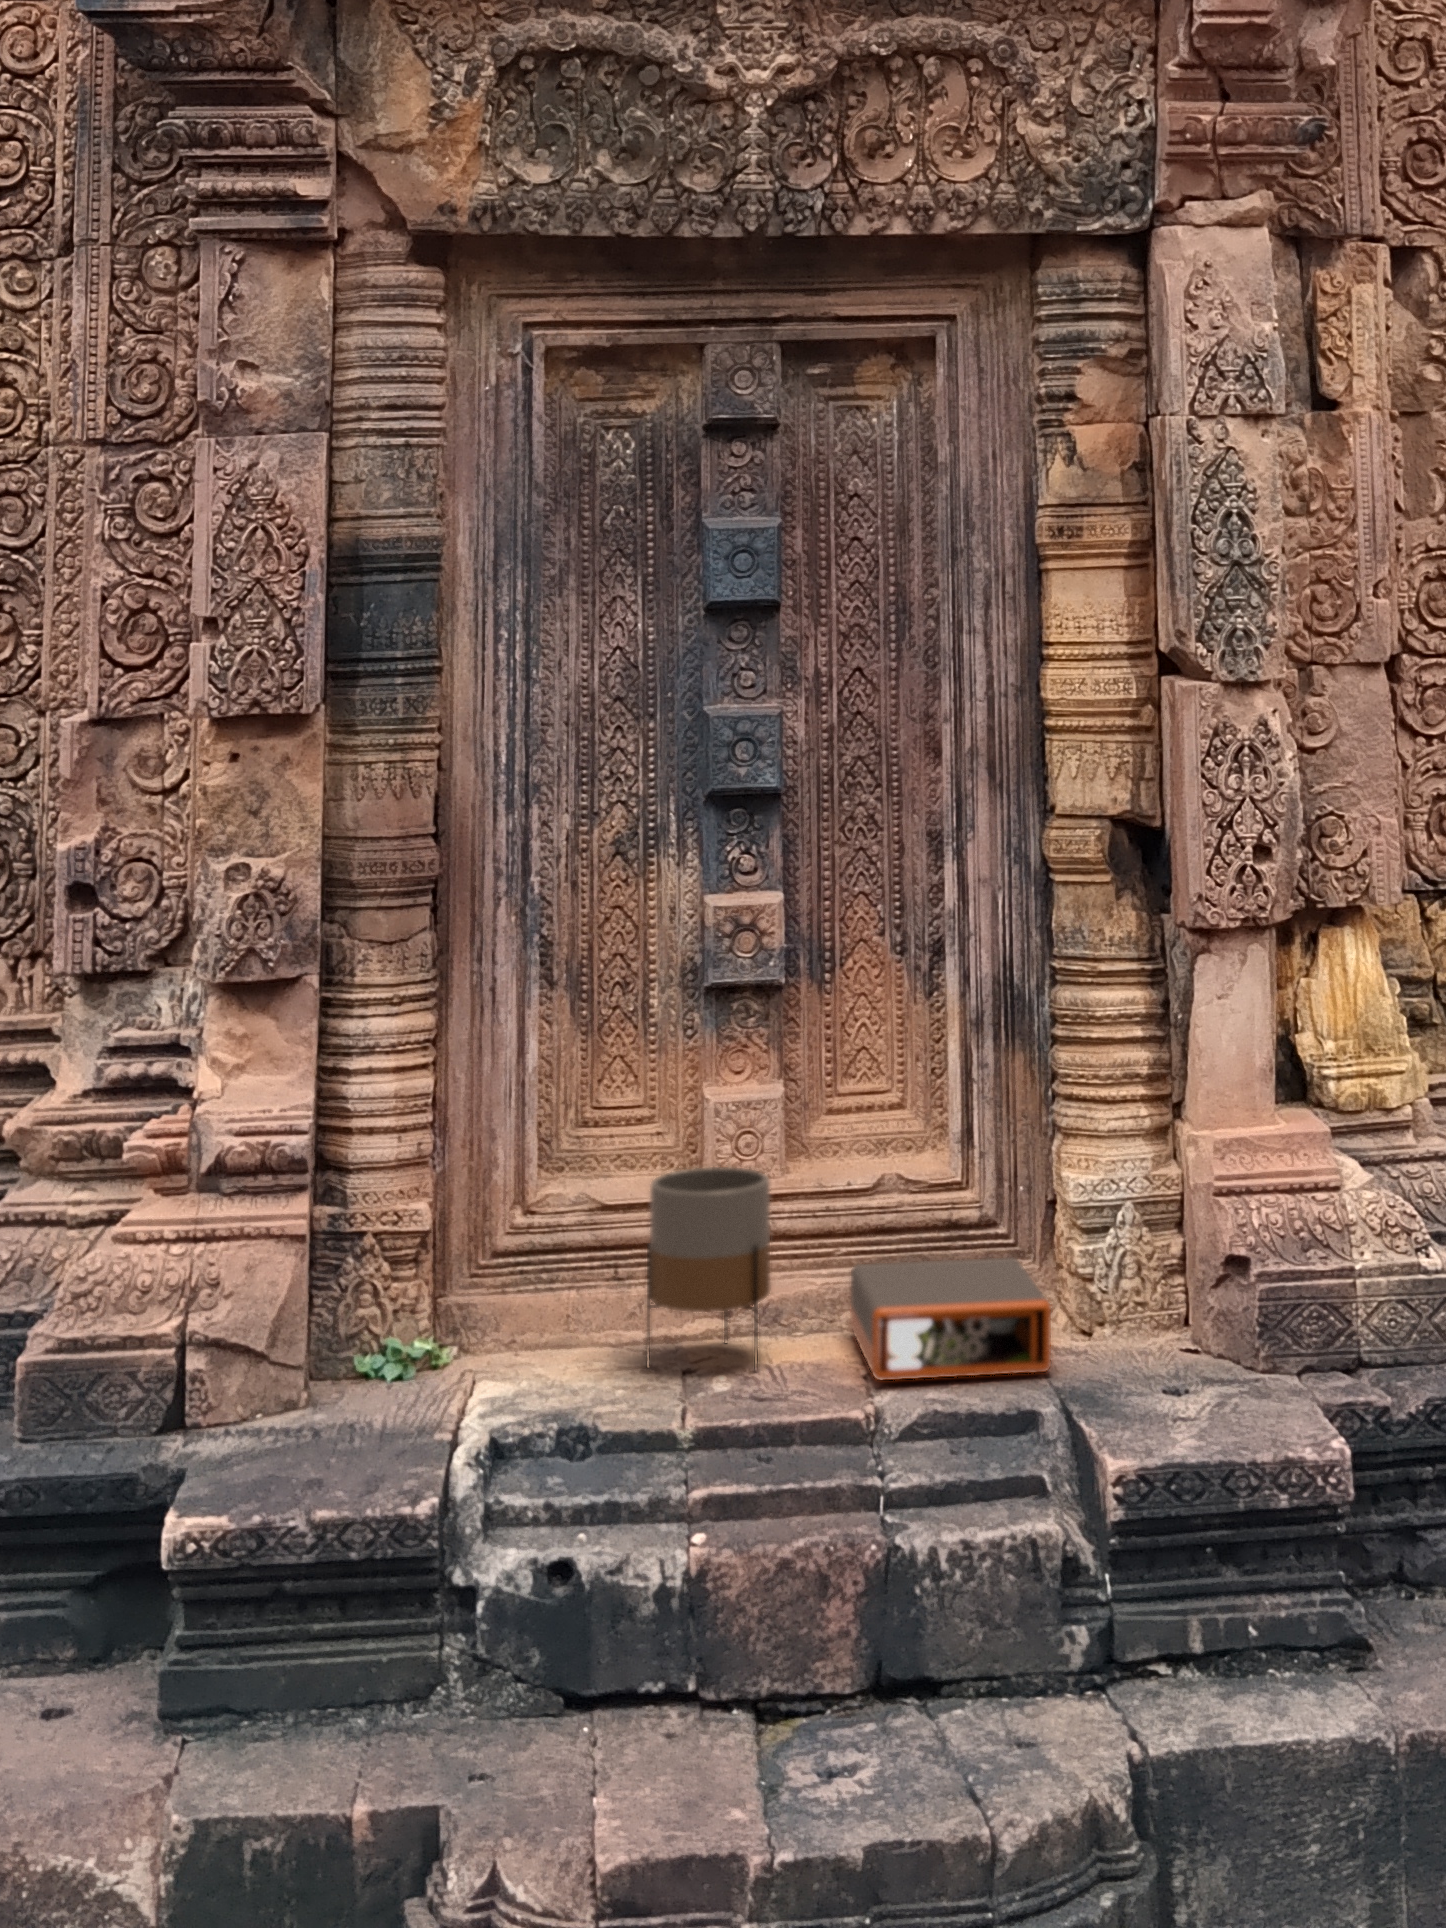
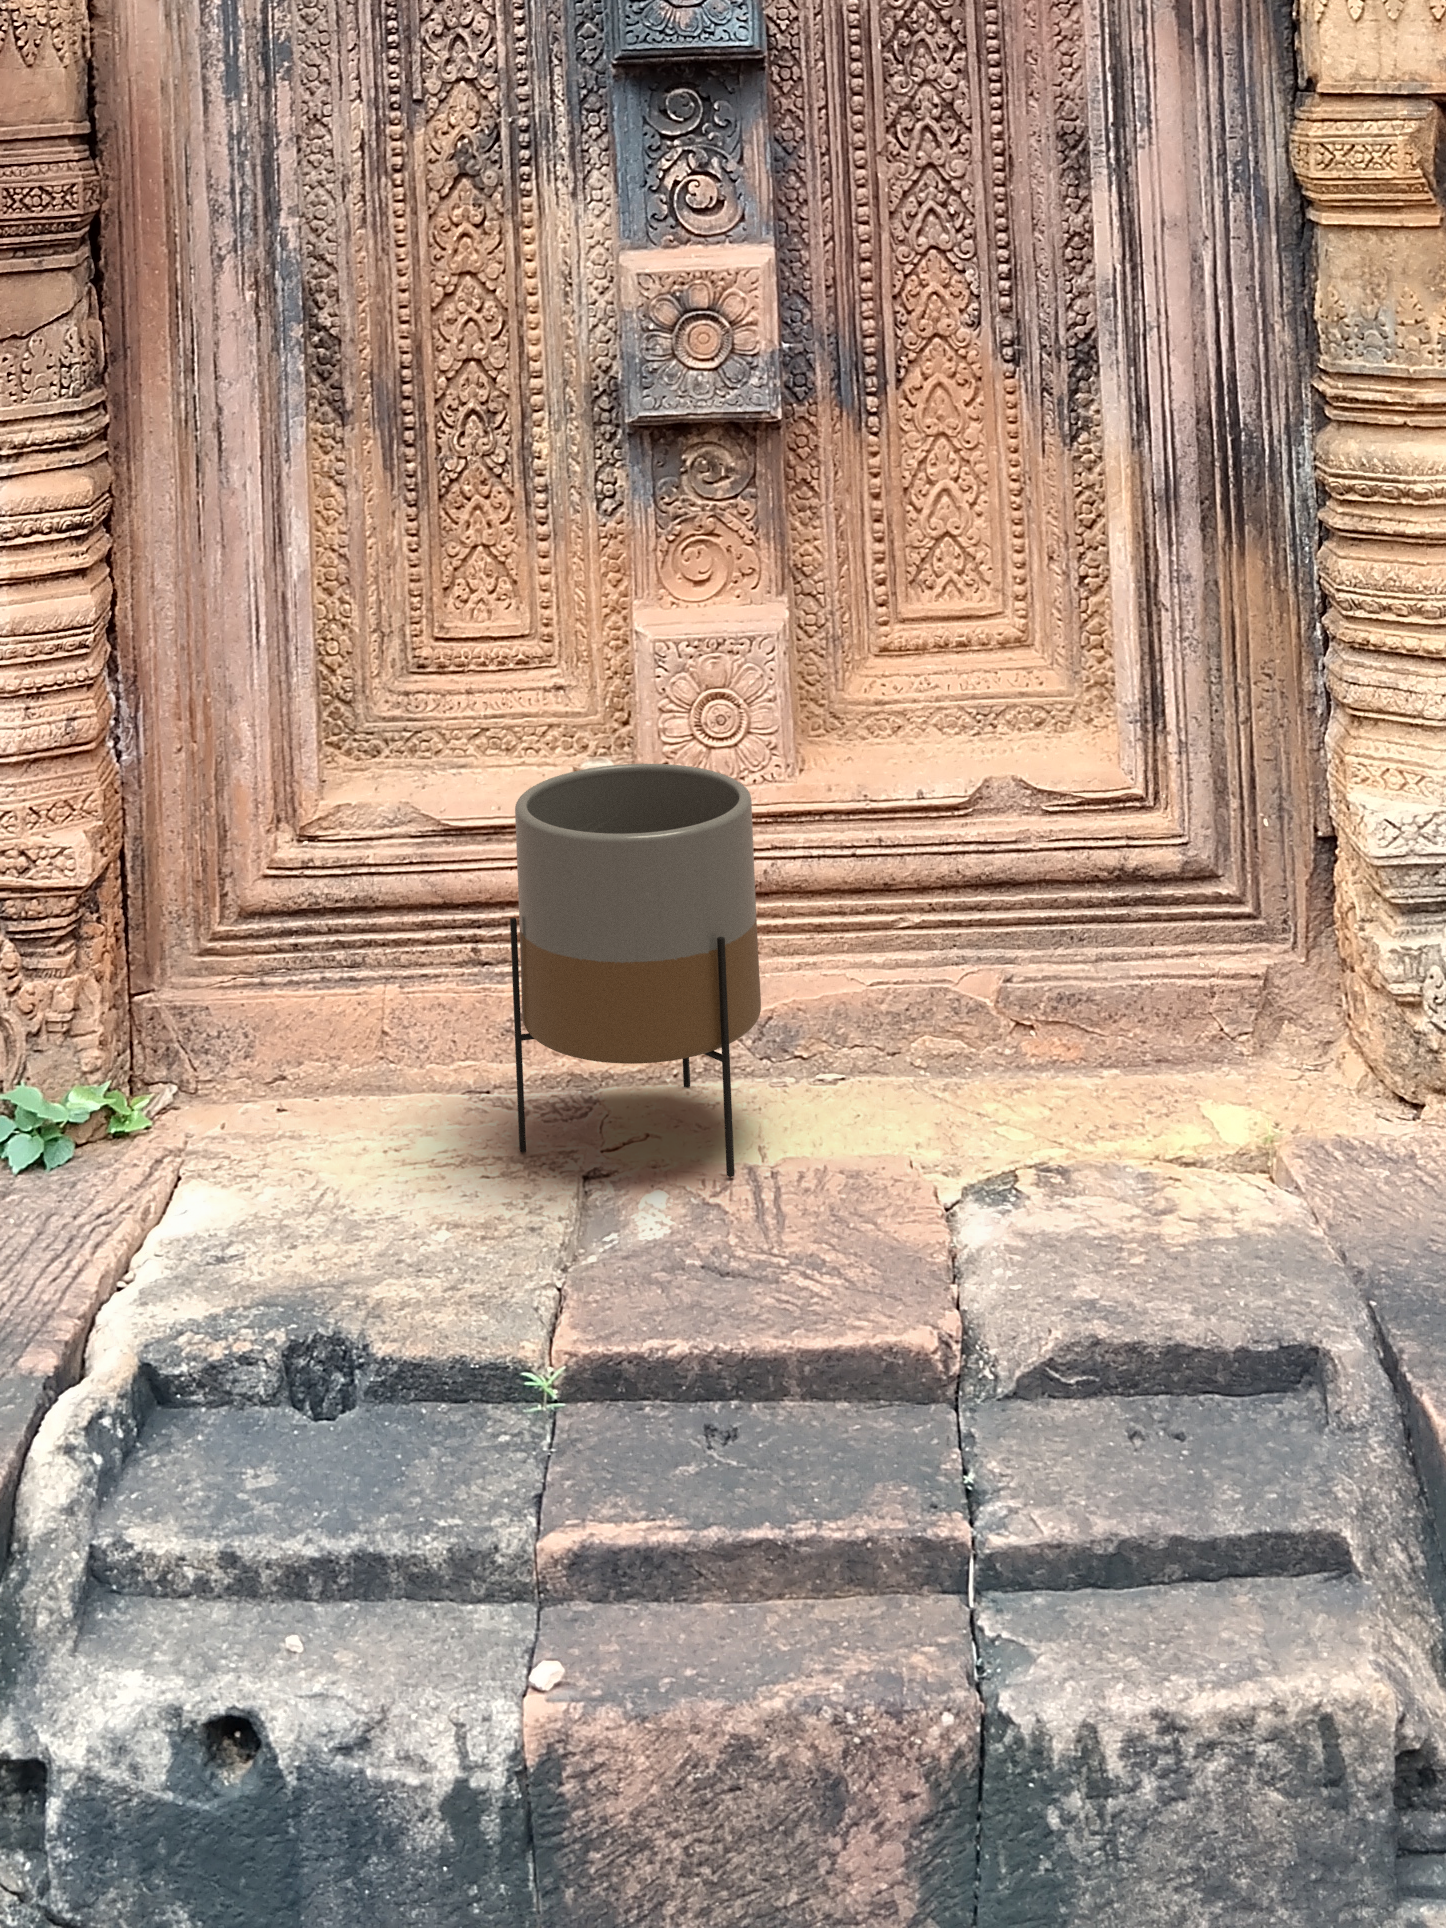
storage box: present [850,1257,1051,1380] -> none [927,944,1345,1235]

